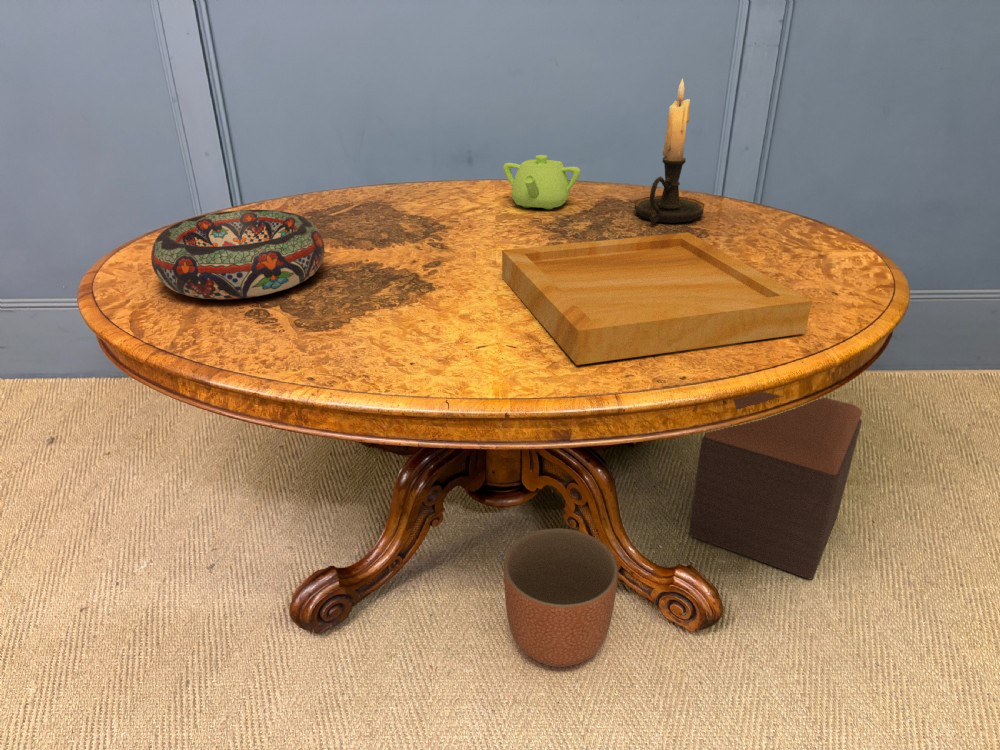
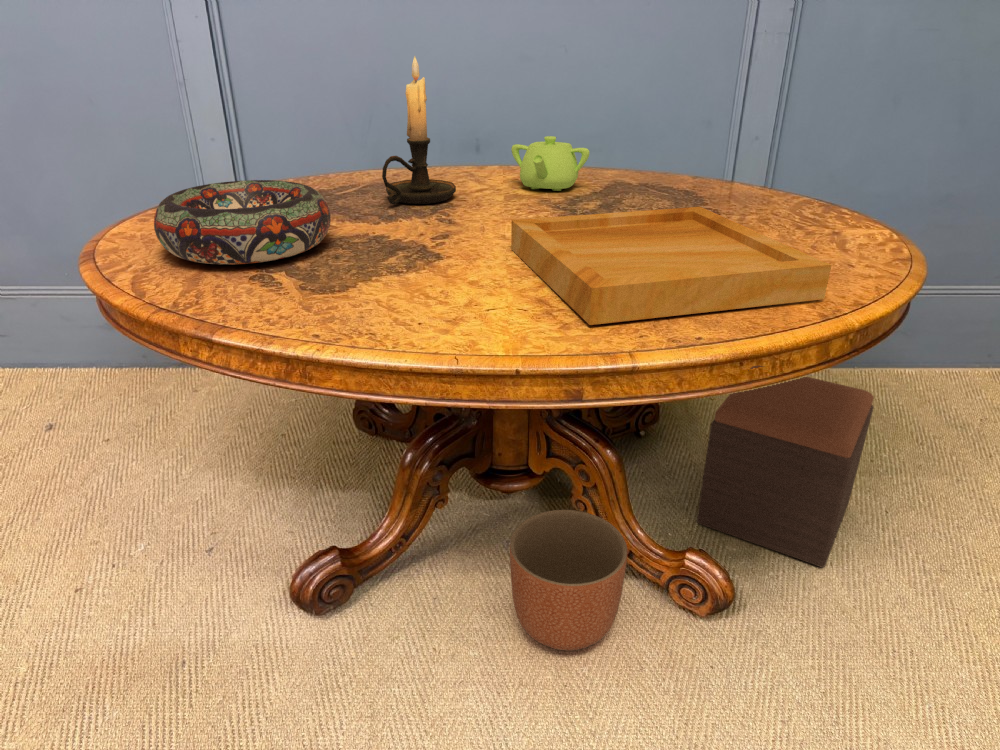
candle holder: present [635,79,704,224] -> present [382,56,456,205]

